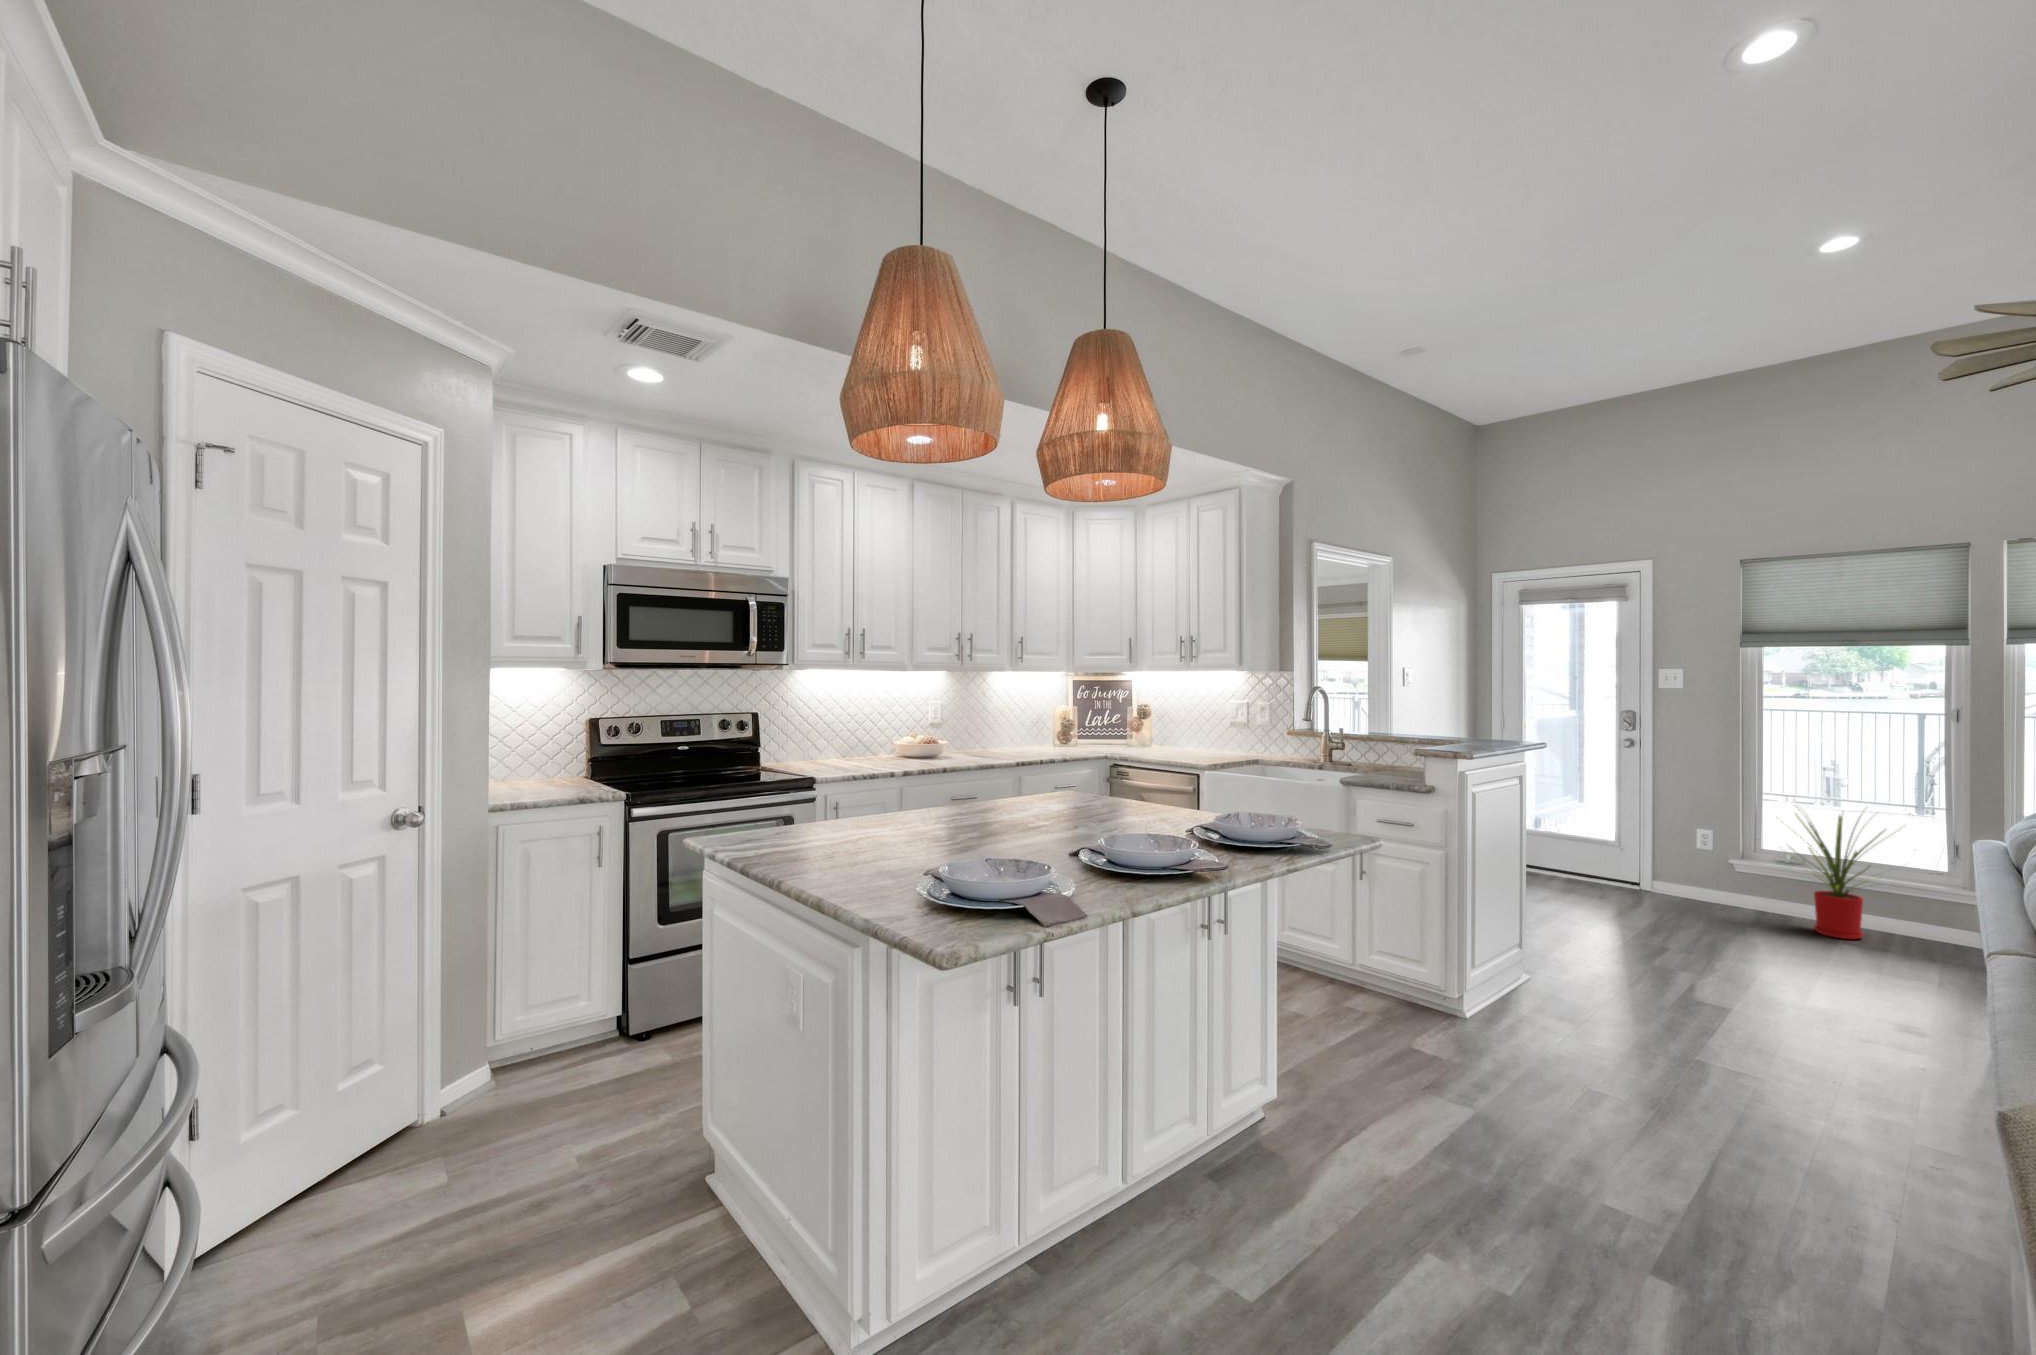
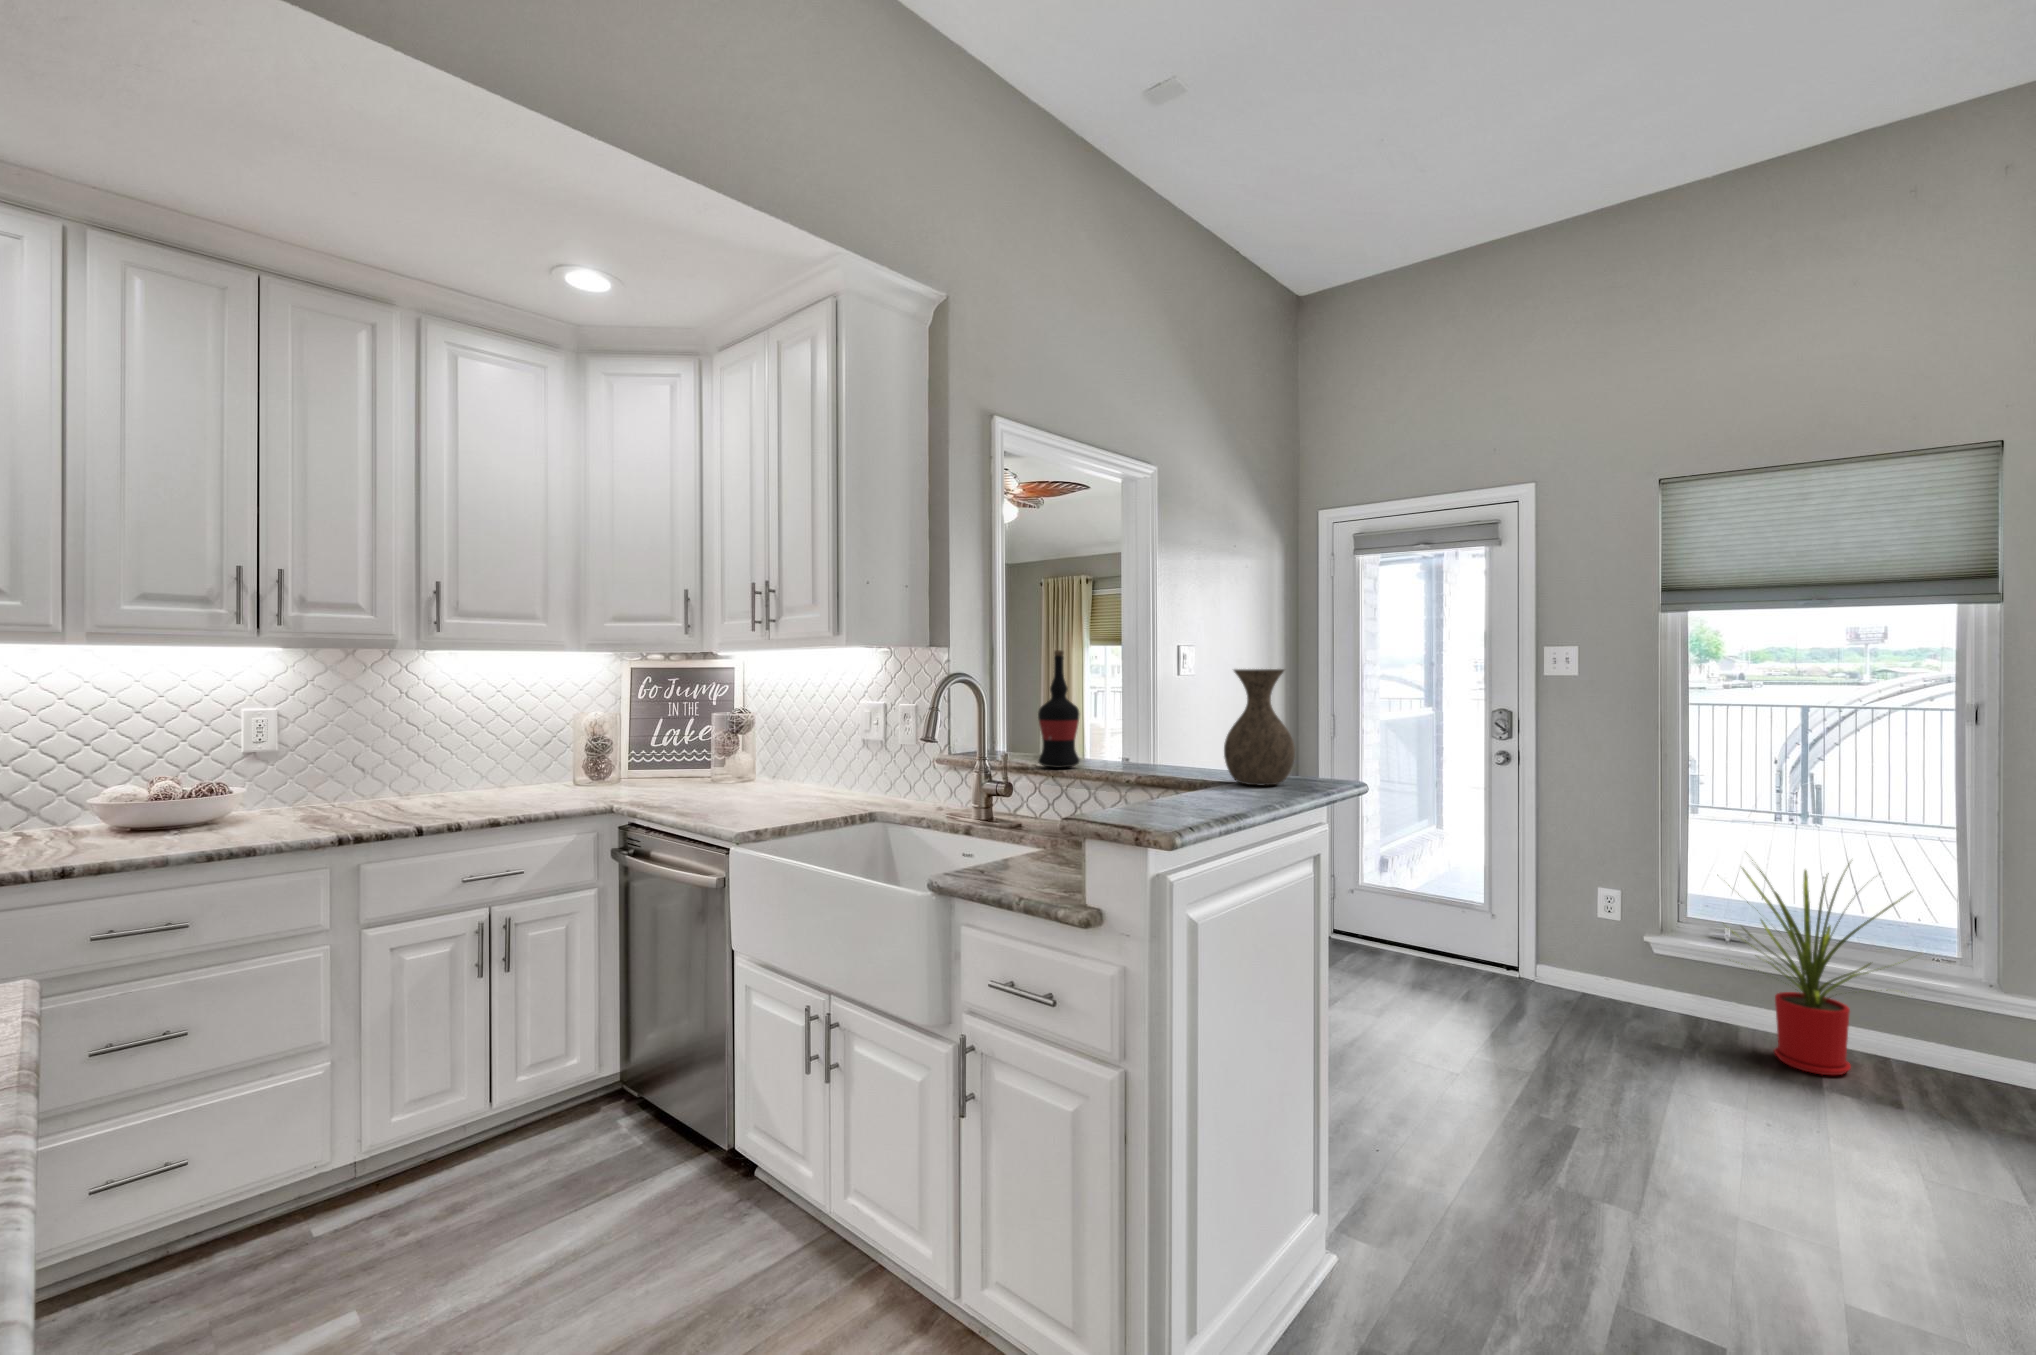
wine bottle: none [1356,674,1380,736] -> present [1038,650,1079,768]
vase: none [1470,685,1510,743] -> present [1224,669,1295,785]

